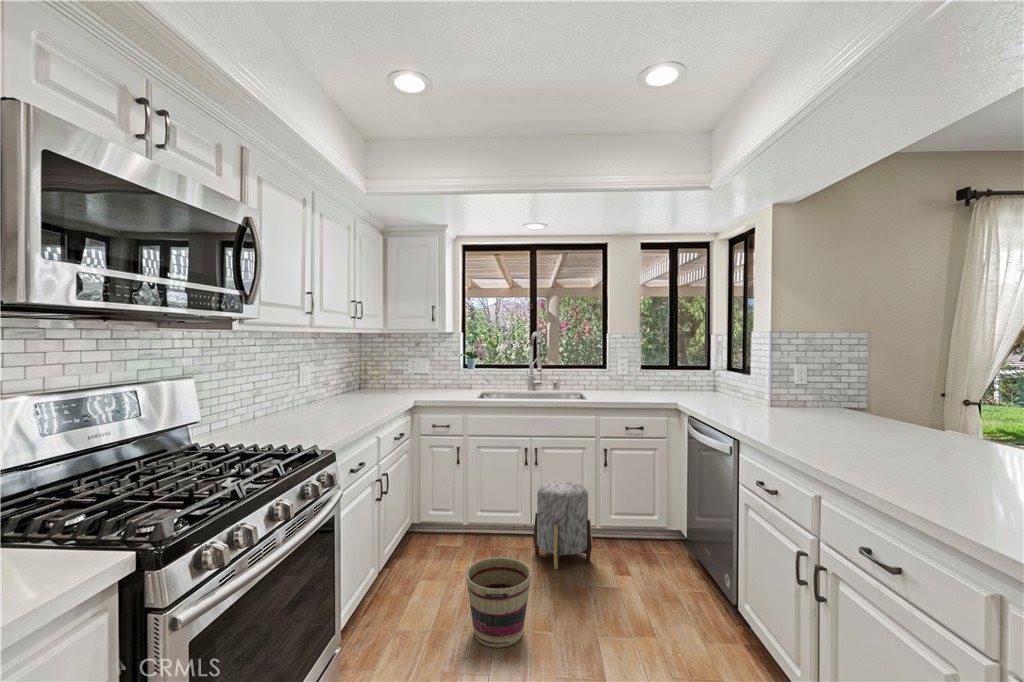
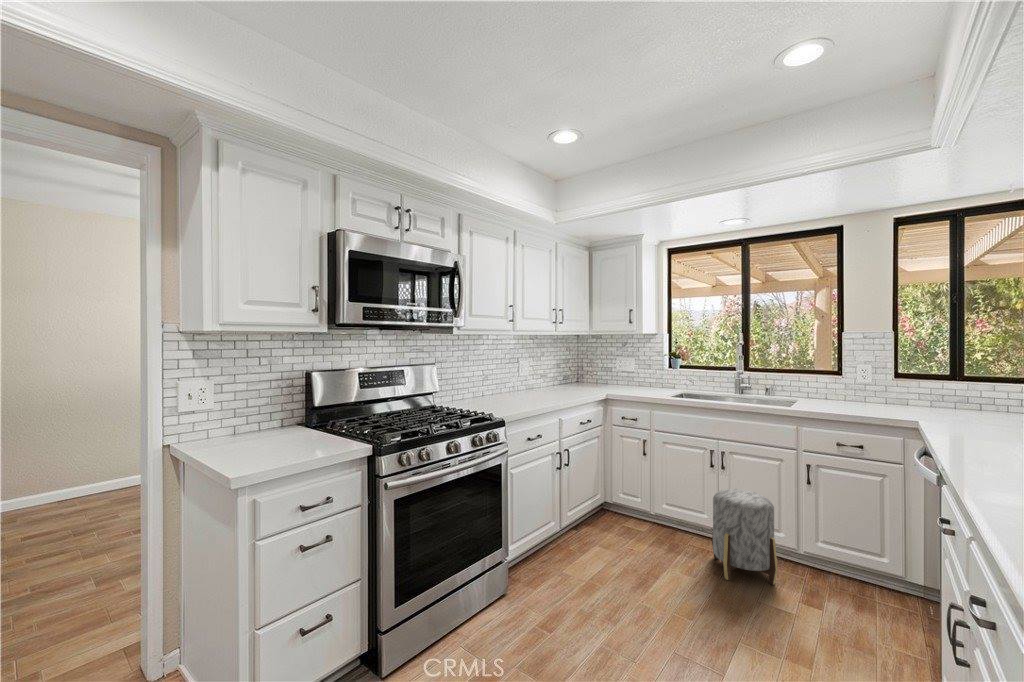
basket: present [466,557,531,648] -> none [599,542,663,627]

